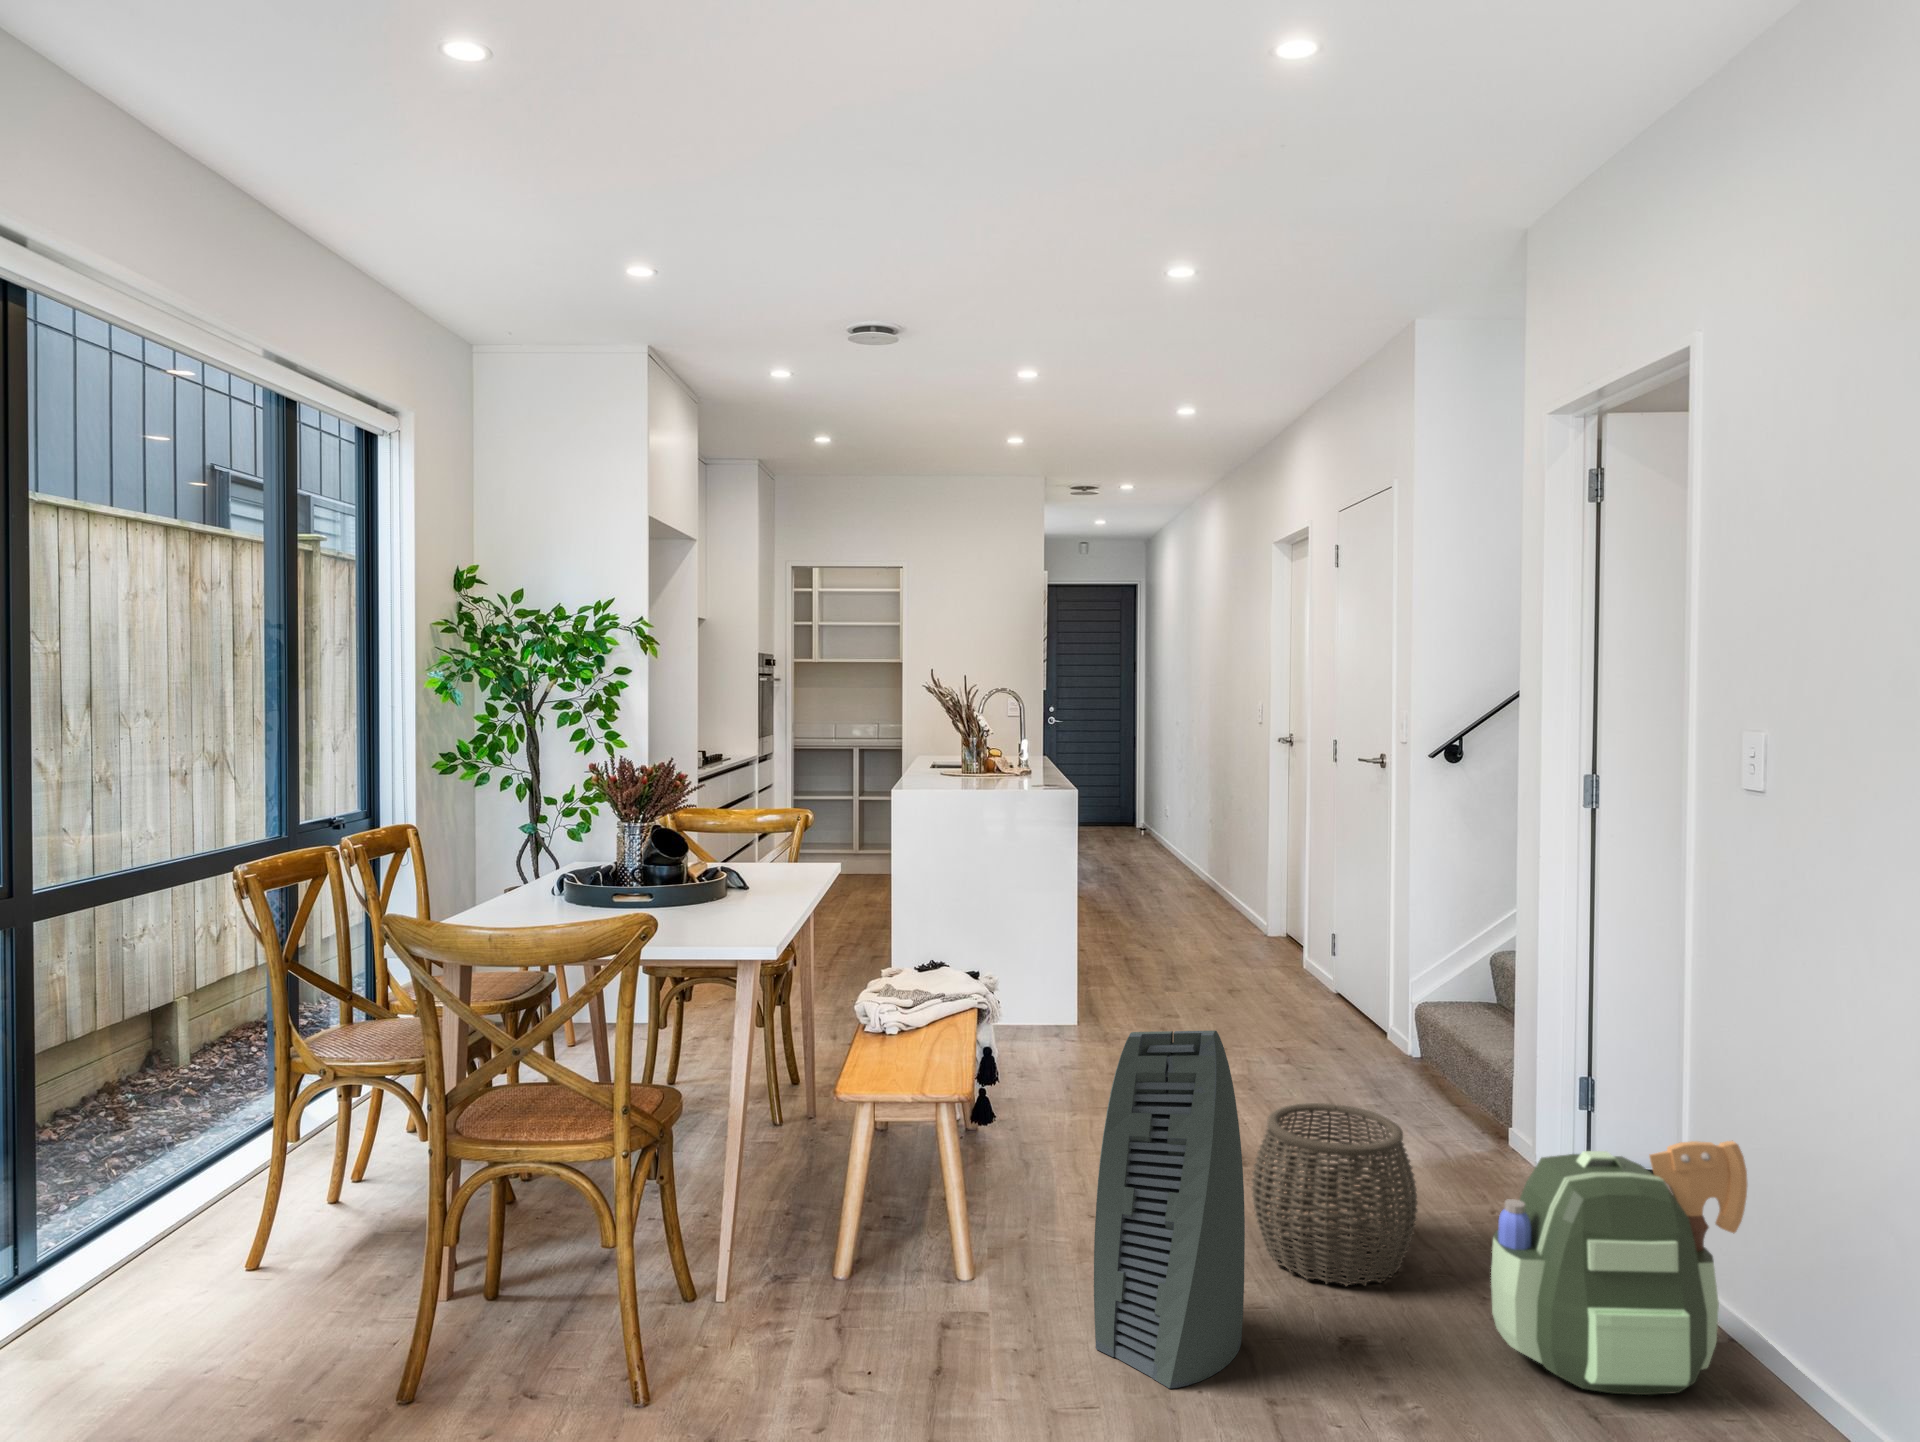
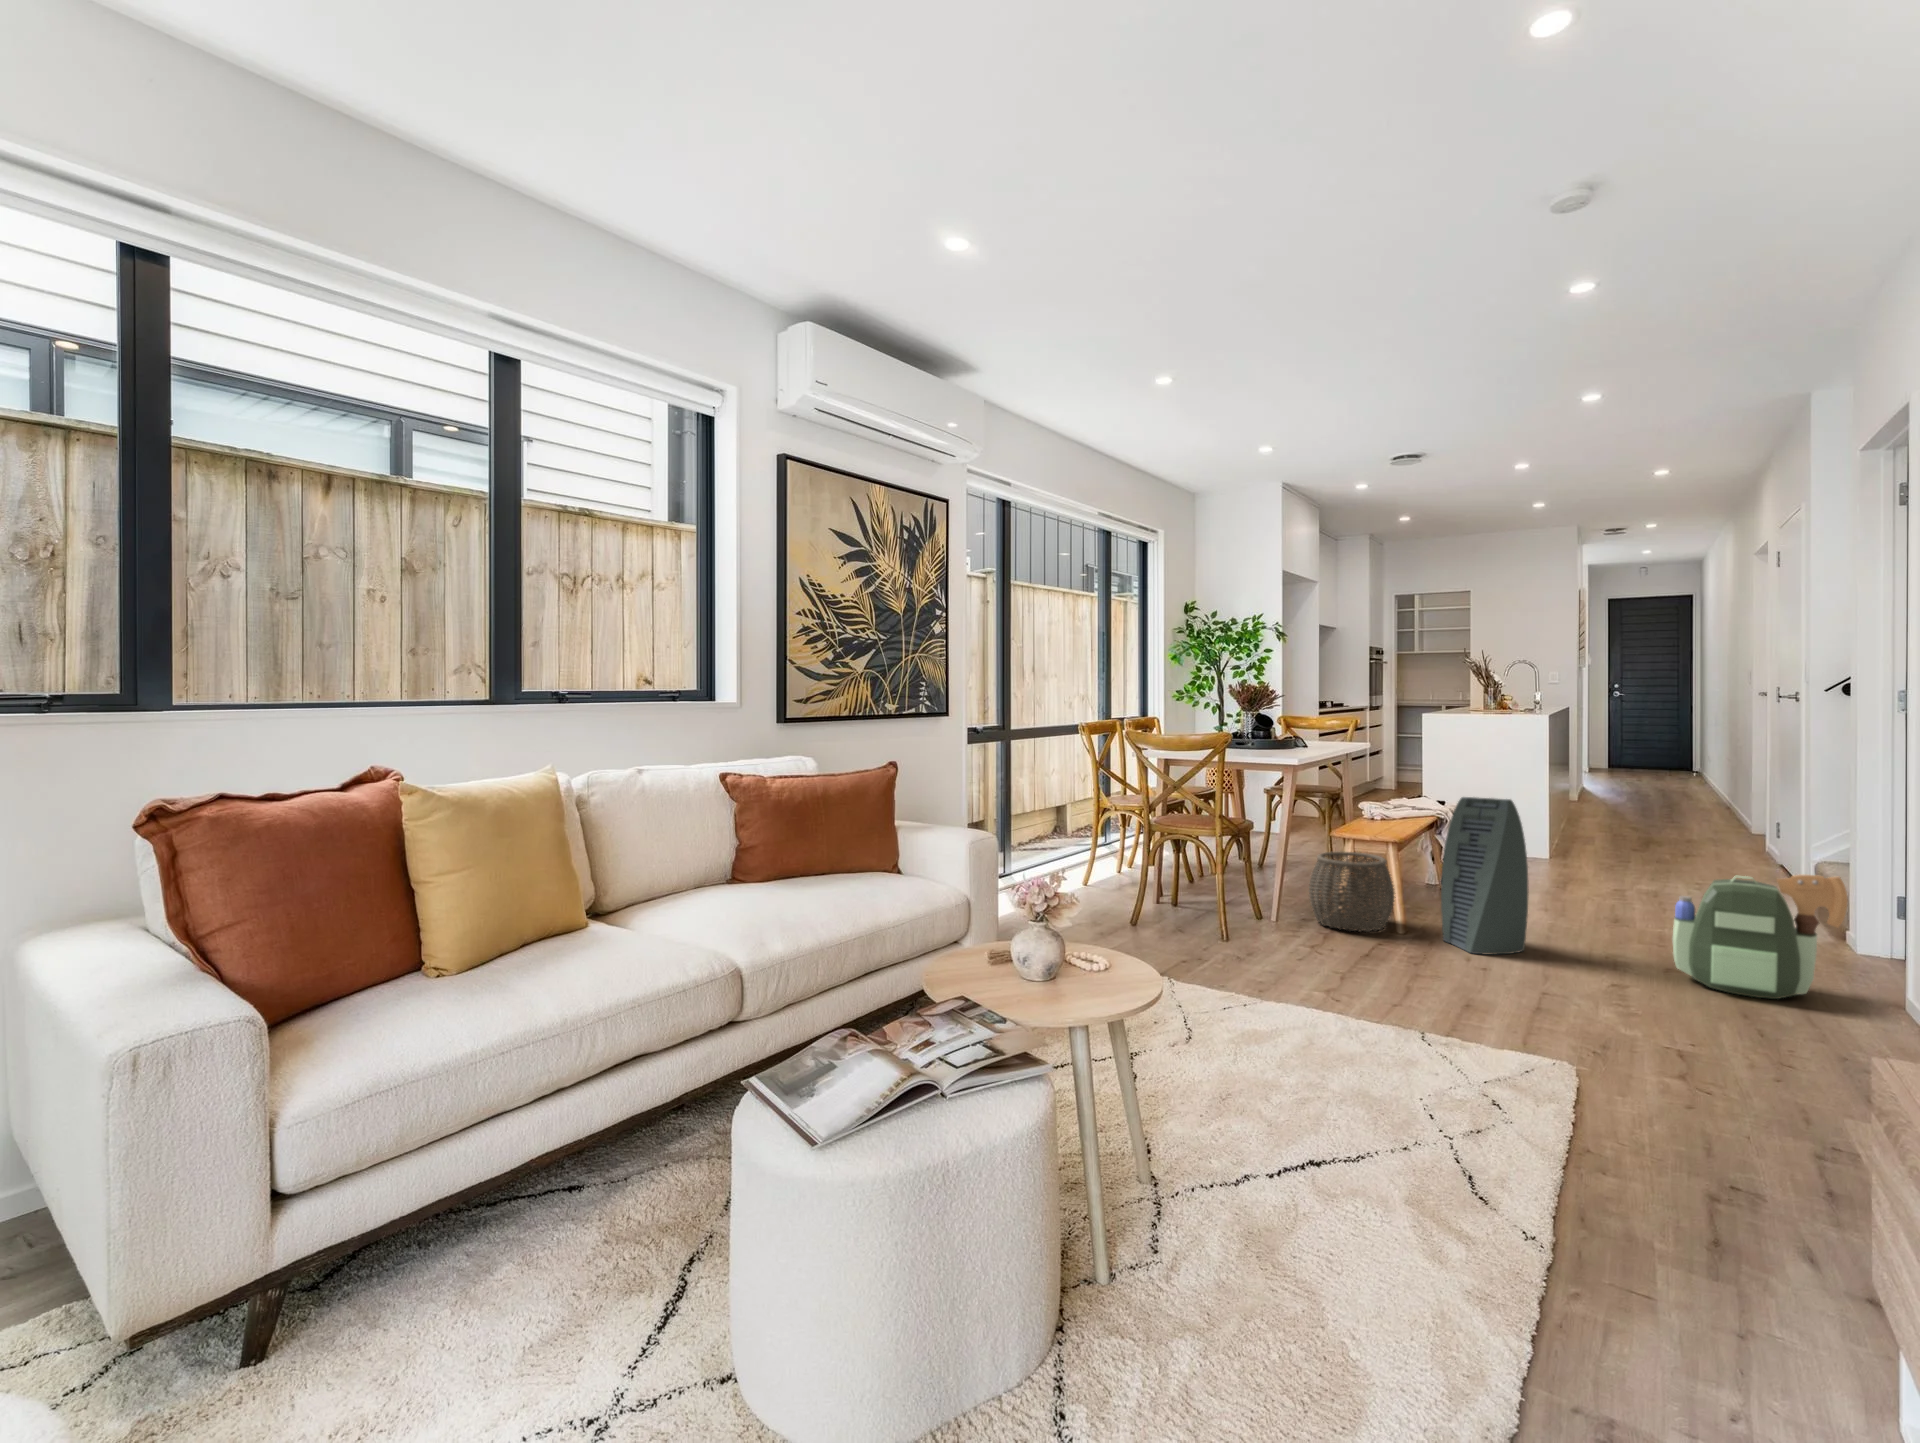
woven basket: present [1251,1103,1418,1286] -> present [1309,852,1395,932]

